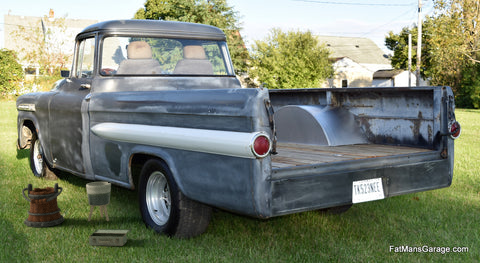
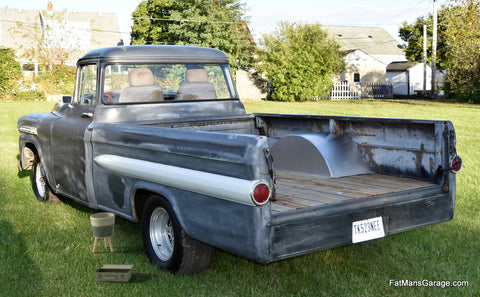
bucket: present [22,183,65,227] -> none [27,215,70,260]

